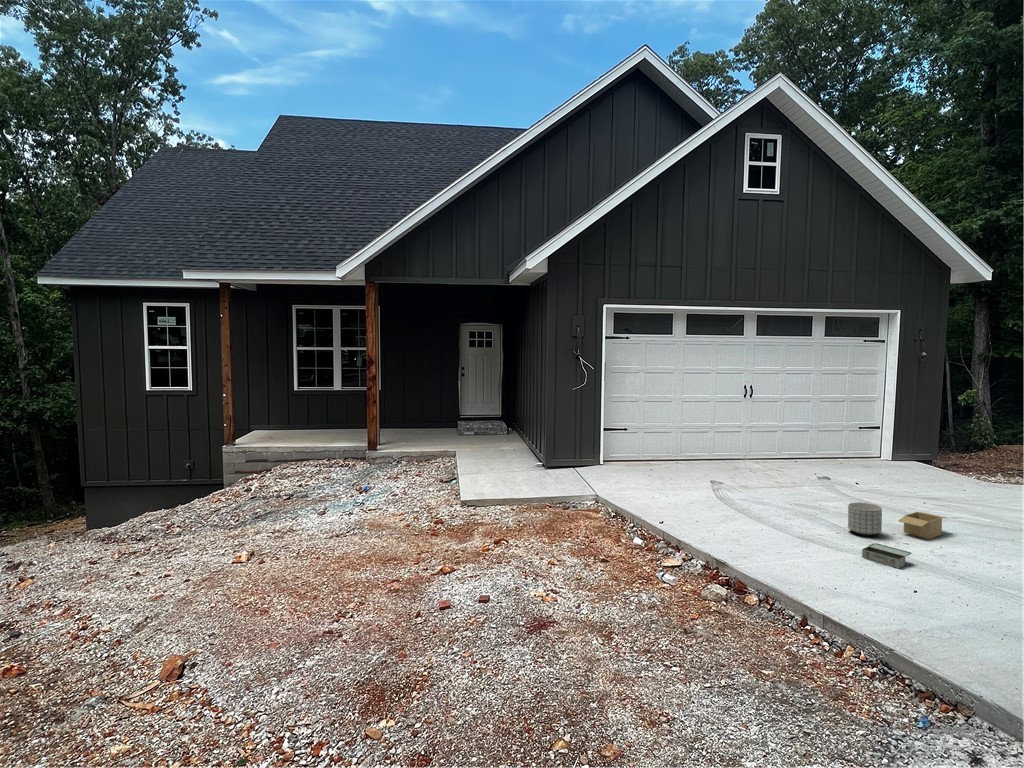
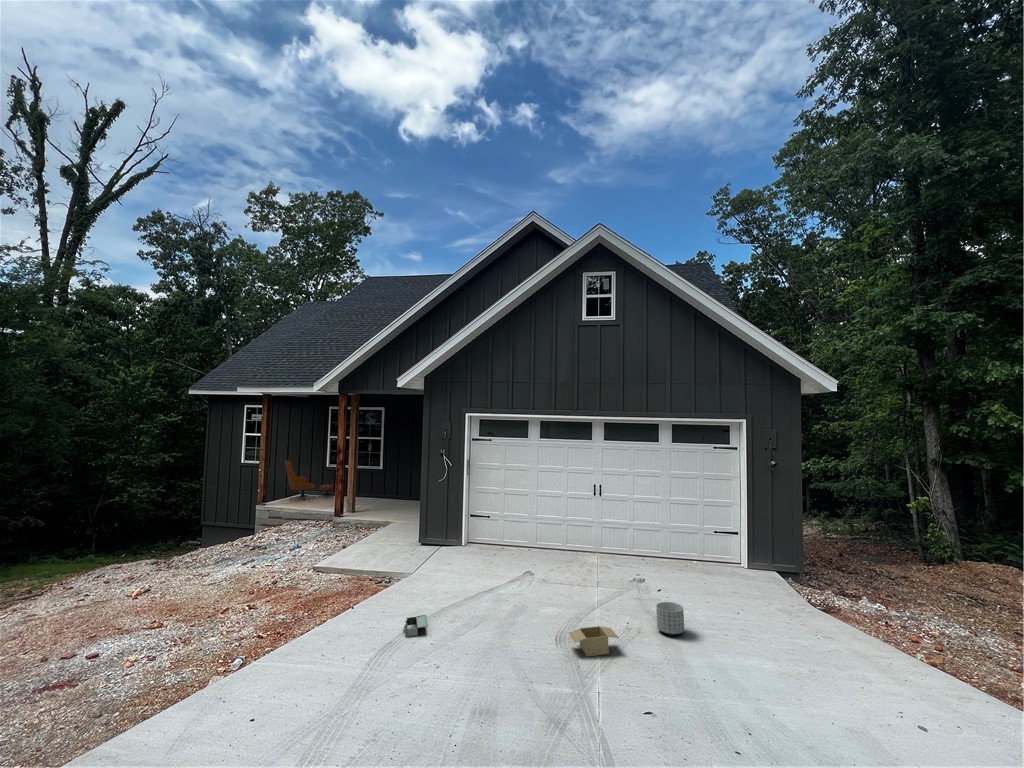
lounge chair: none [243,382,313,438] -> present [285,460,333,500]
planter: present [848,502,882,536] -> present [656,602,684,635]
toolbox: present [862,543,912,568] -> present [404,615,428,637]

